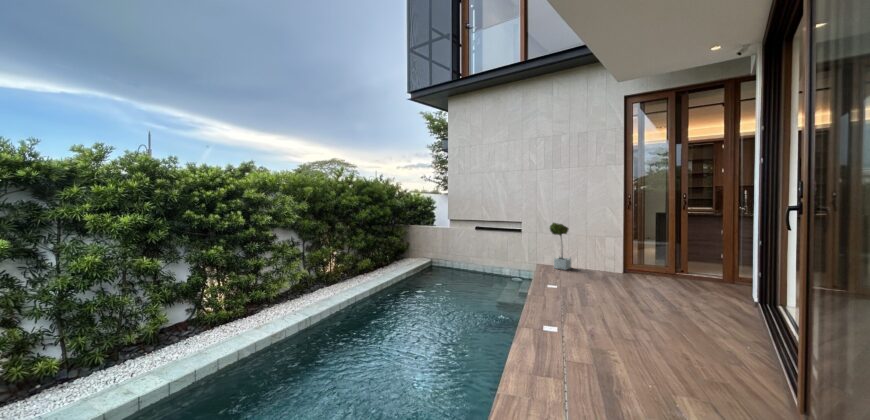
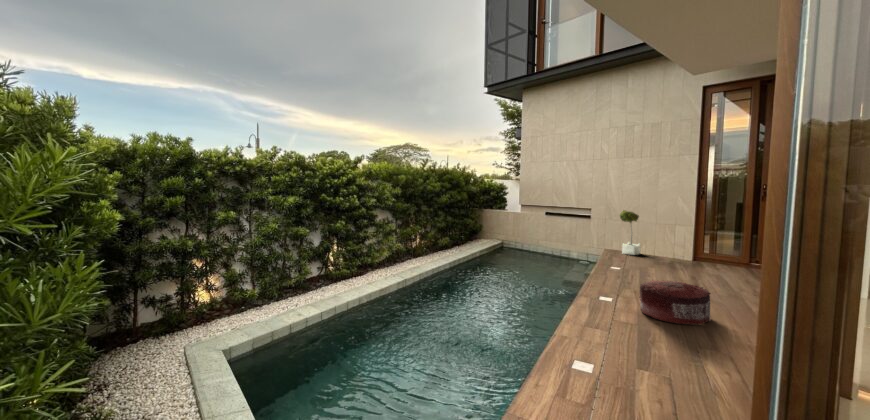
pouf: none [591,305,675,364] -> present [639,280,711,325]

